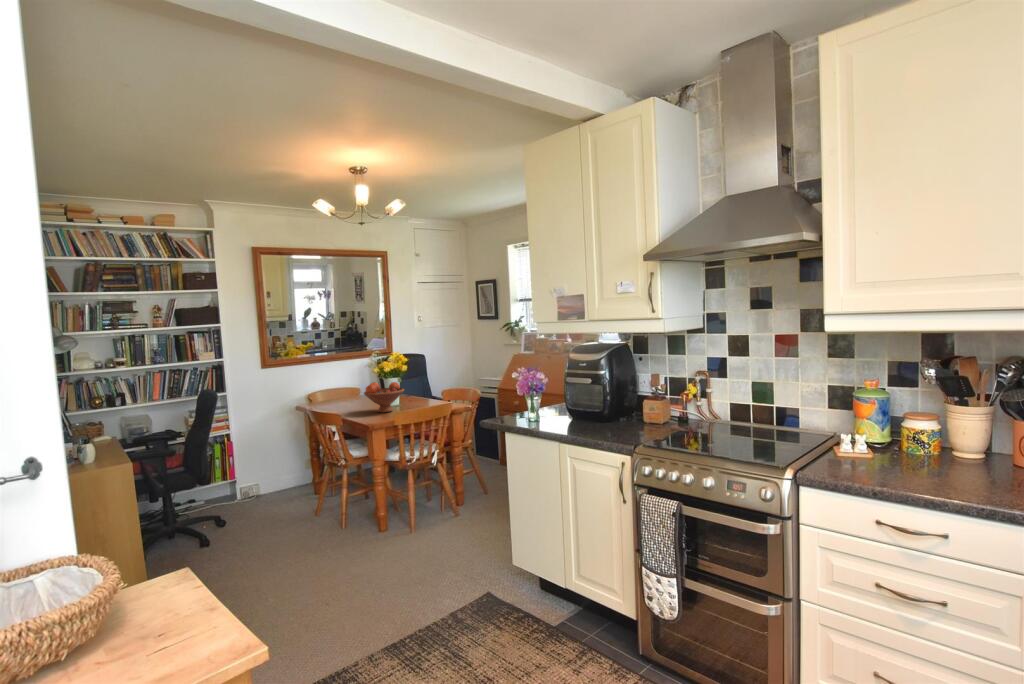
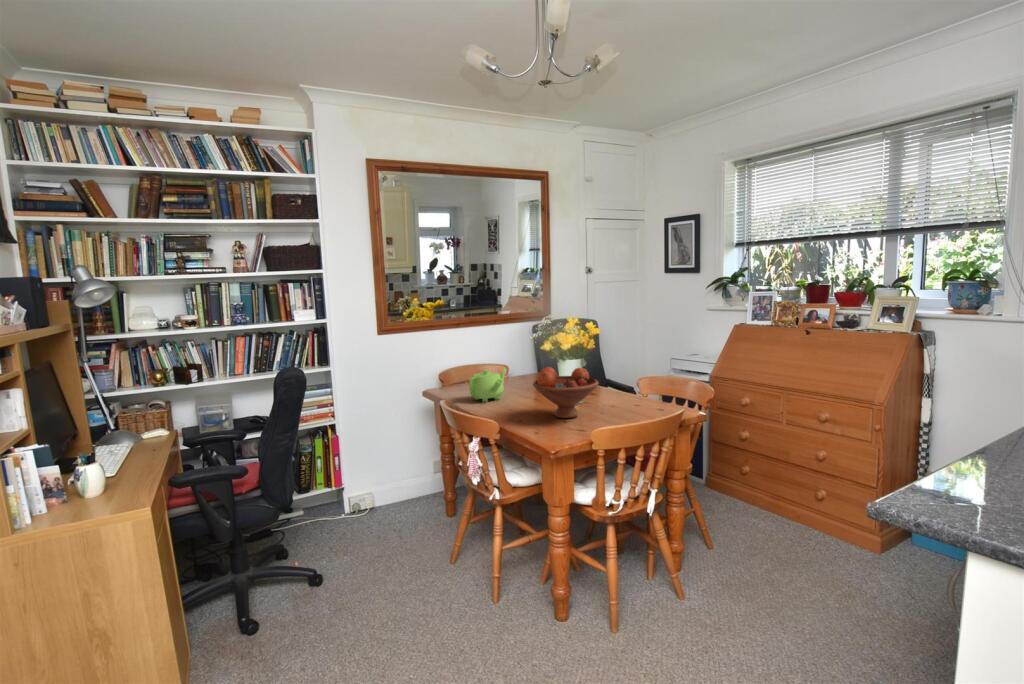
teapot: none [326,387,353,409] -> present [469,369,506,402]

